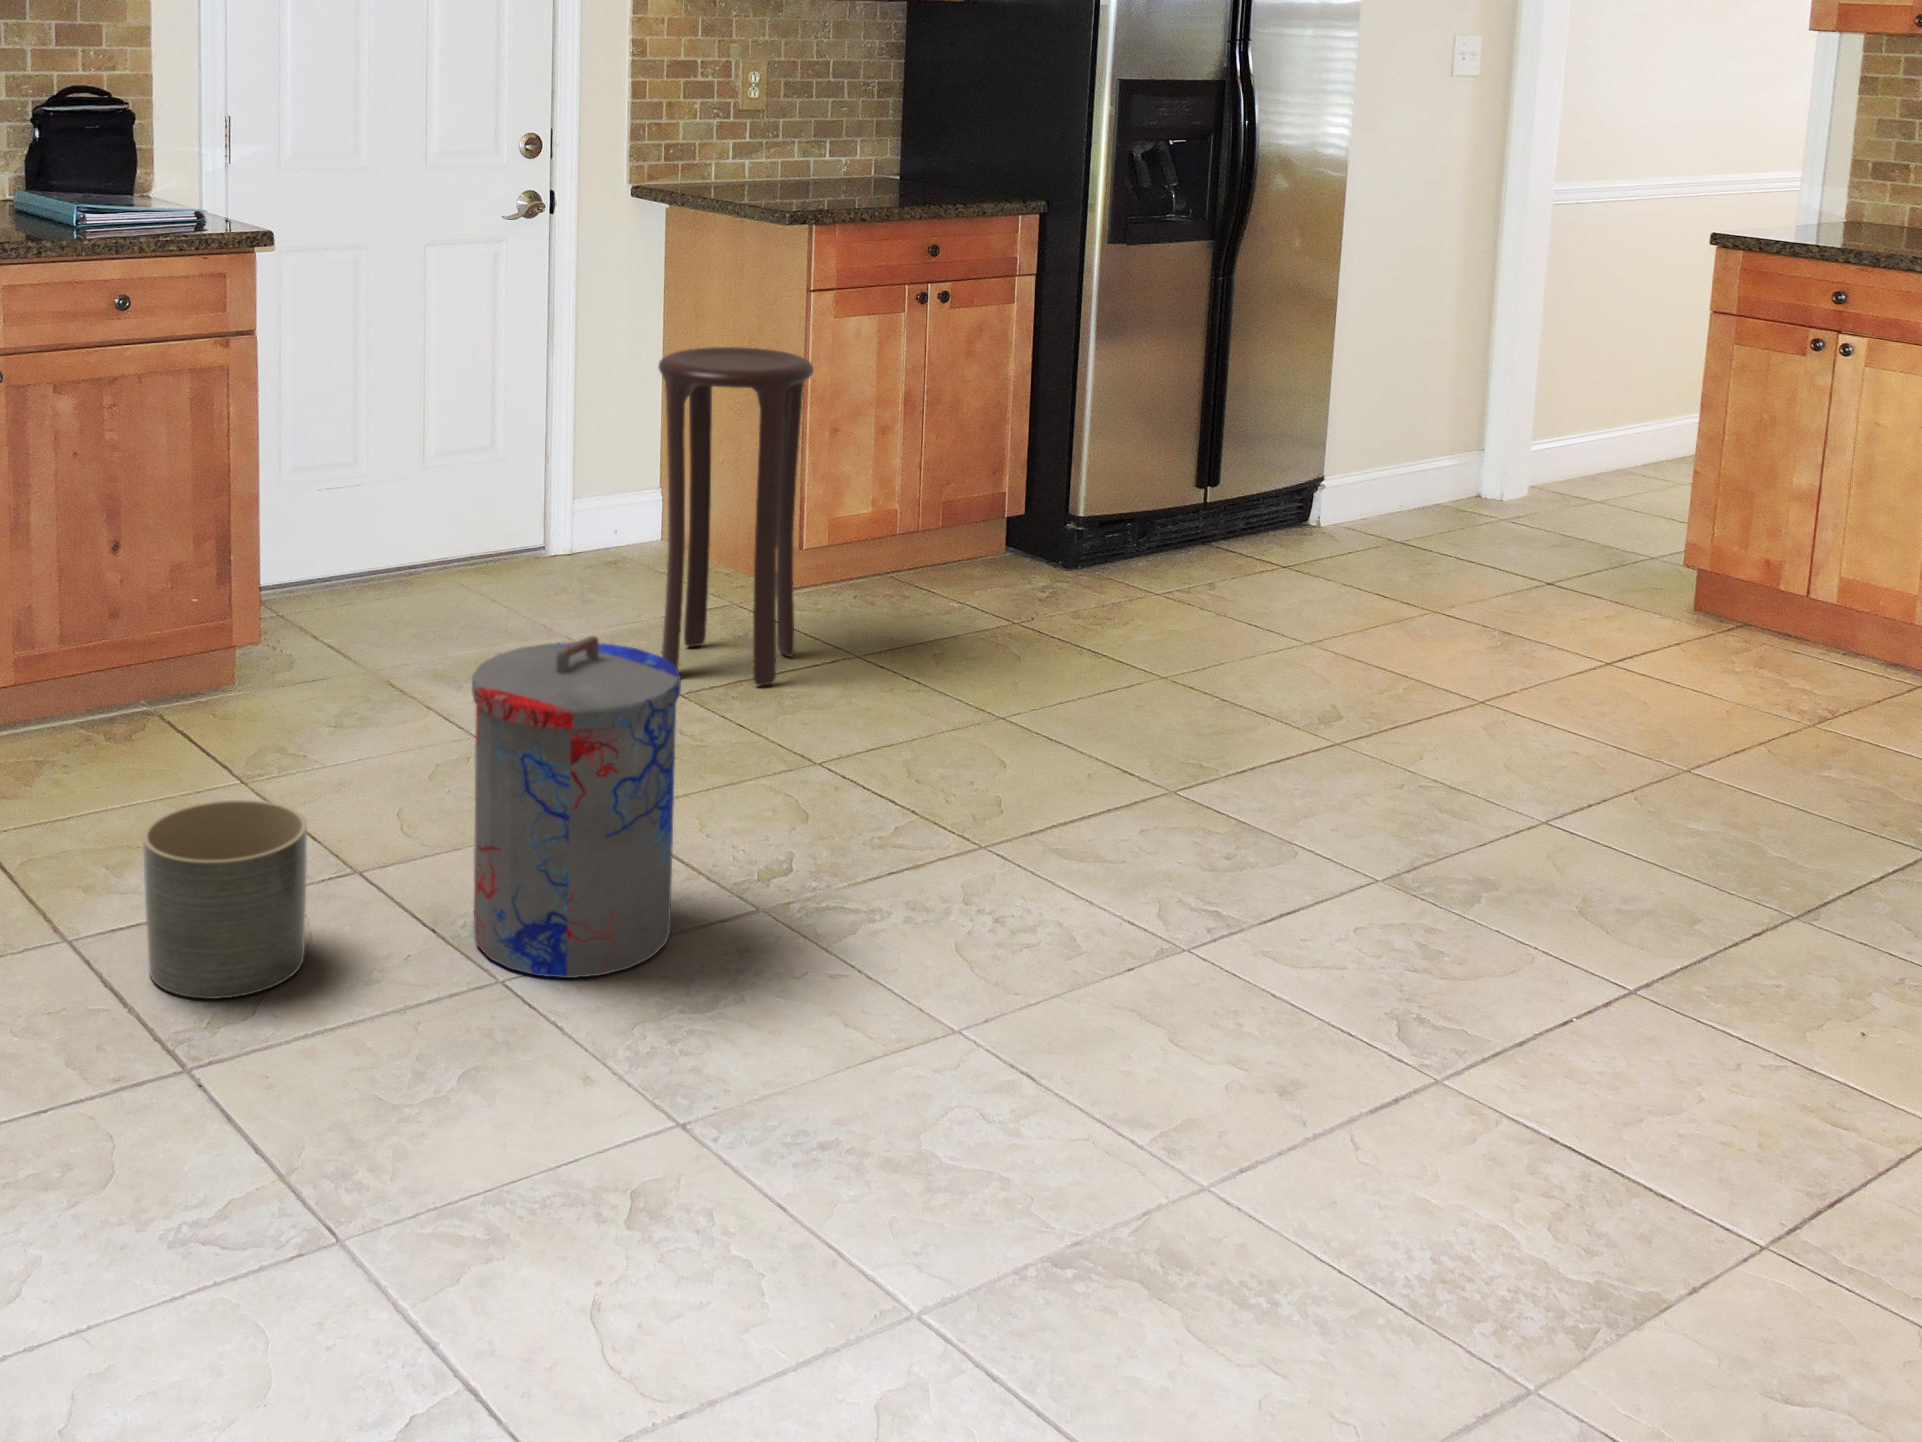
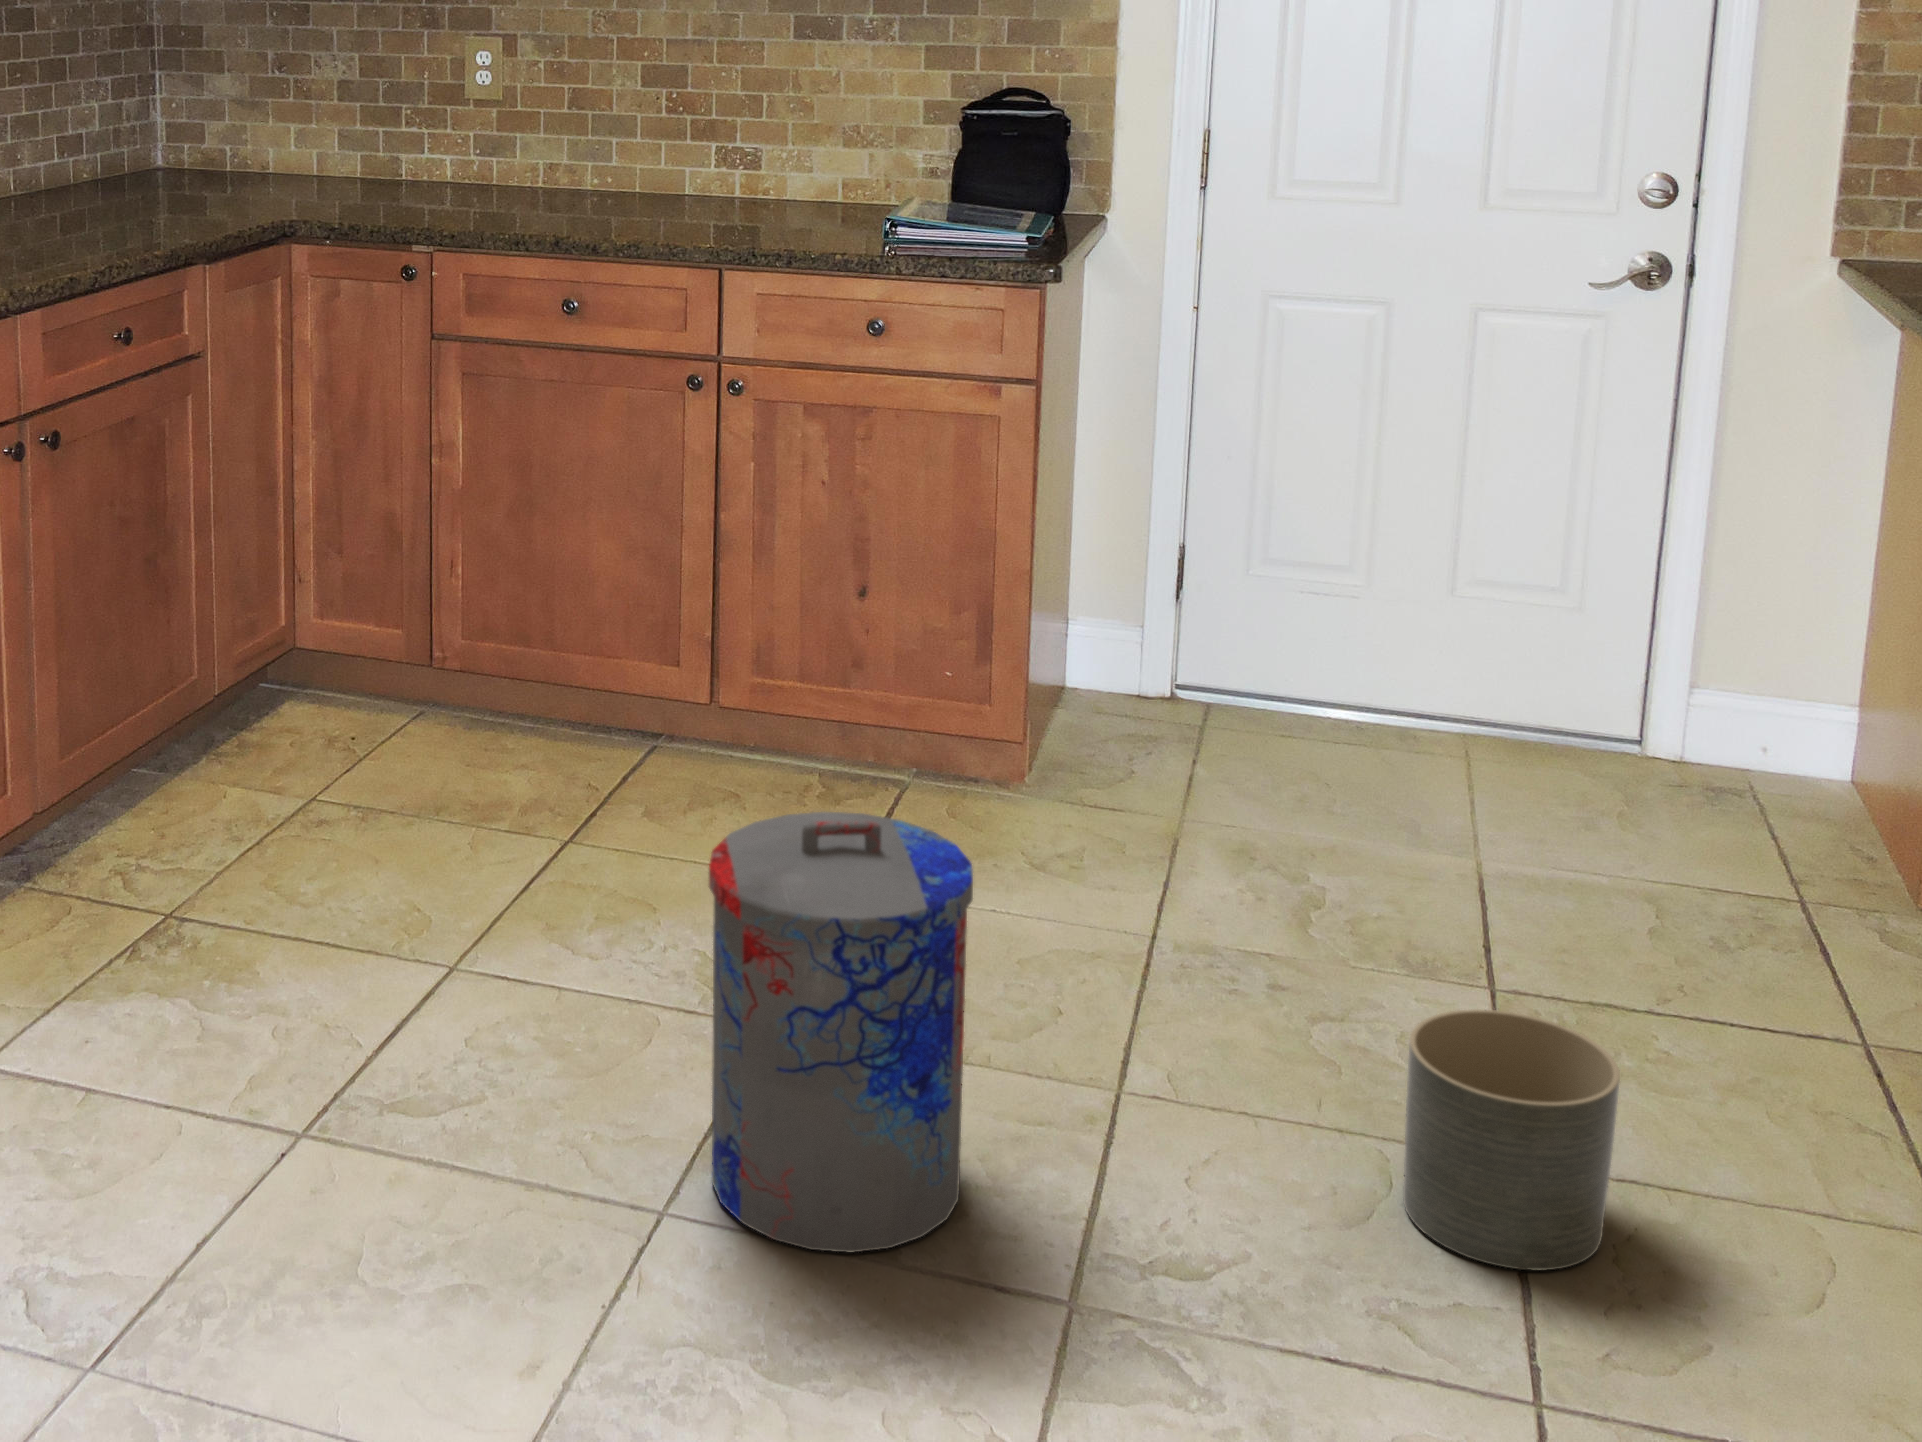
stool: present [658,347,814,686] -> none [1504,502,1787,1019]
planter: present [143,800,307,999] -> present [1403,1009,1620,1271]

